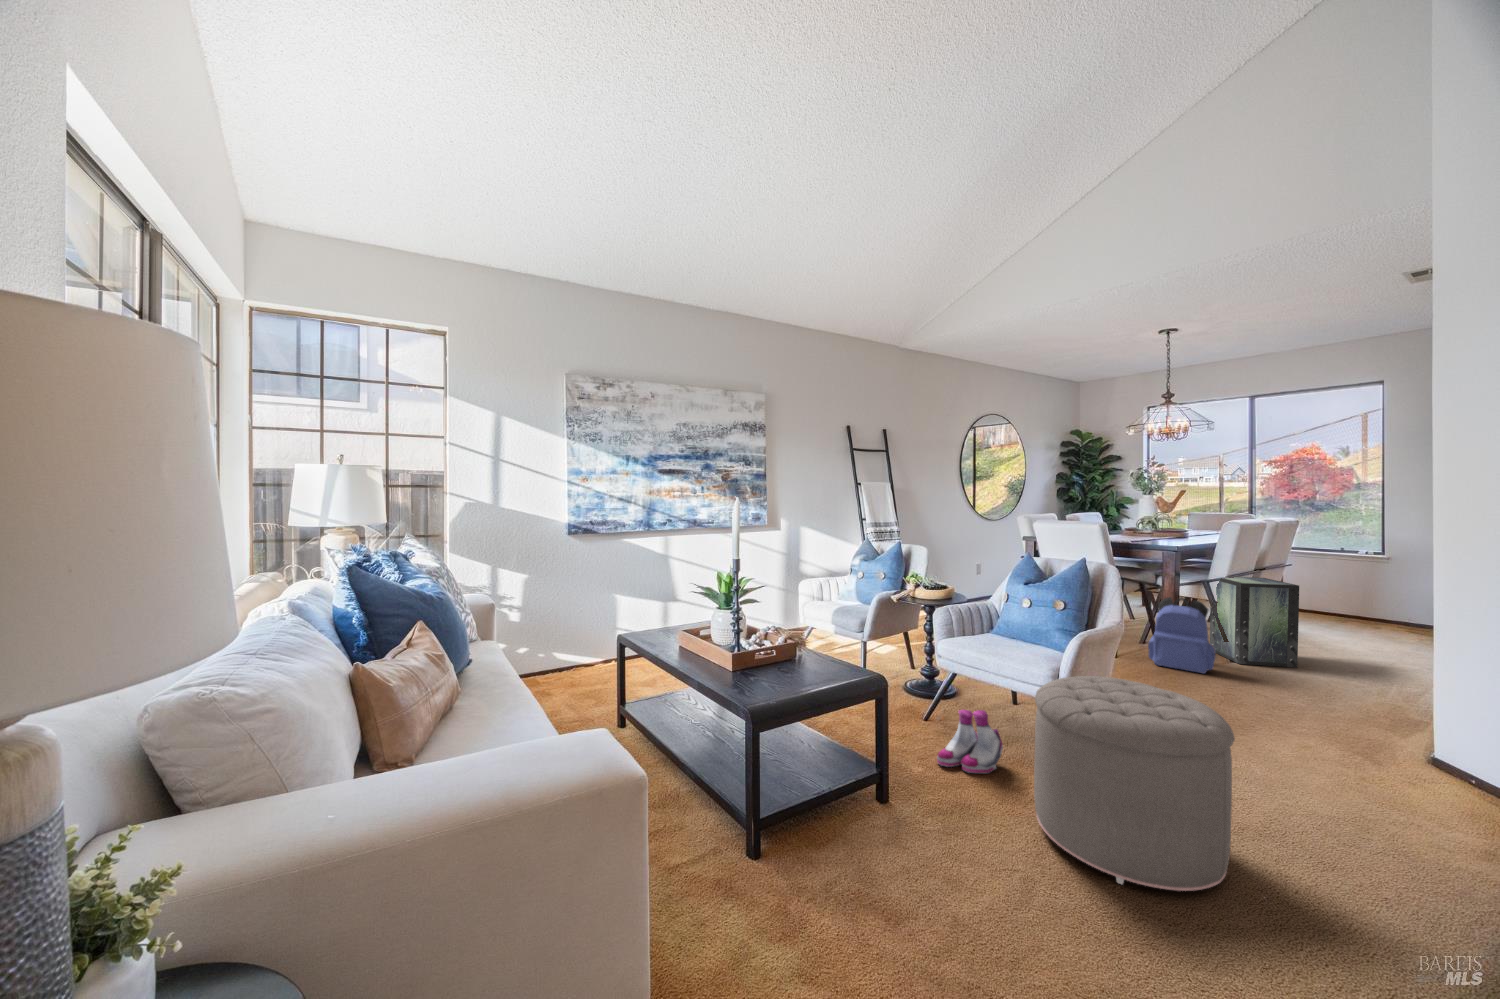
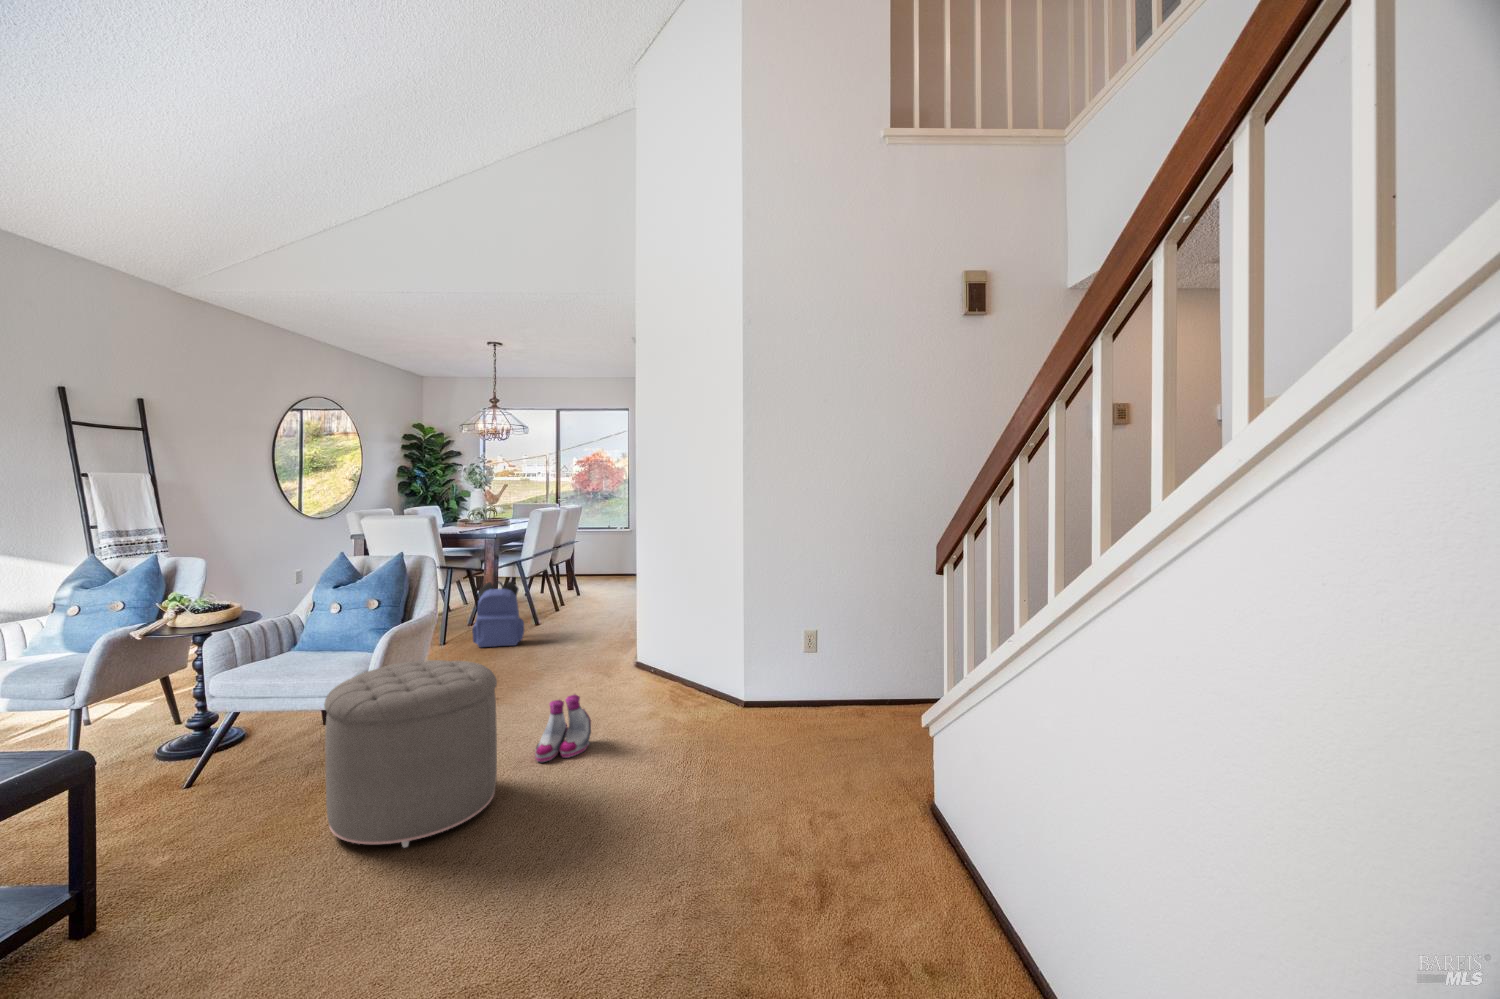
storage box: present [1210,577,1299,668] -> none [524,556,581,631]
boots: present [937,710,1003,773] -> present [535,695,591,762]

